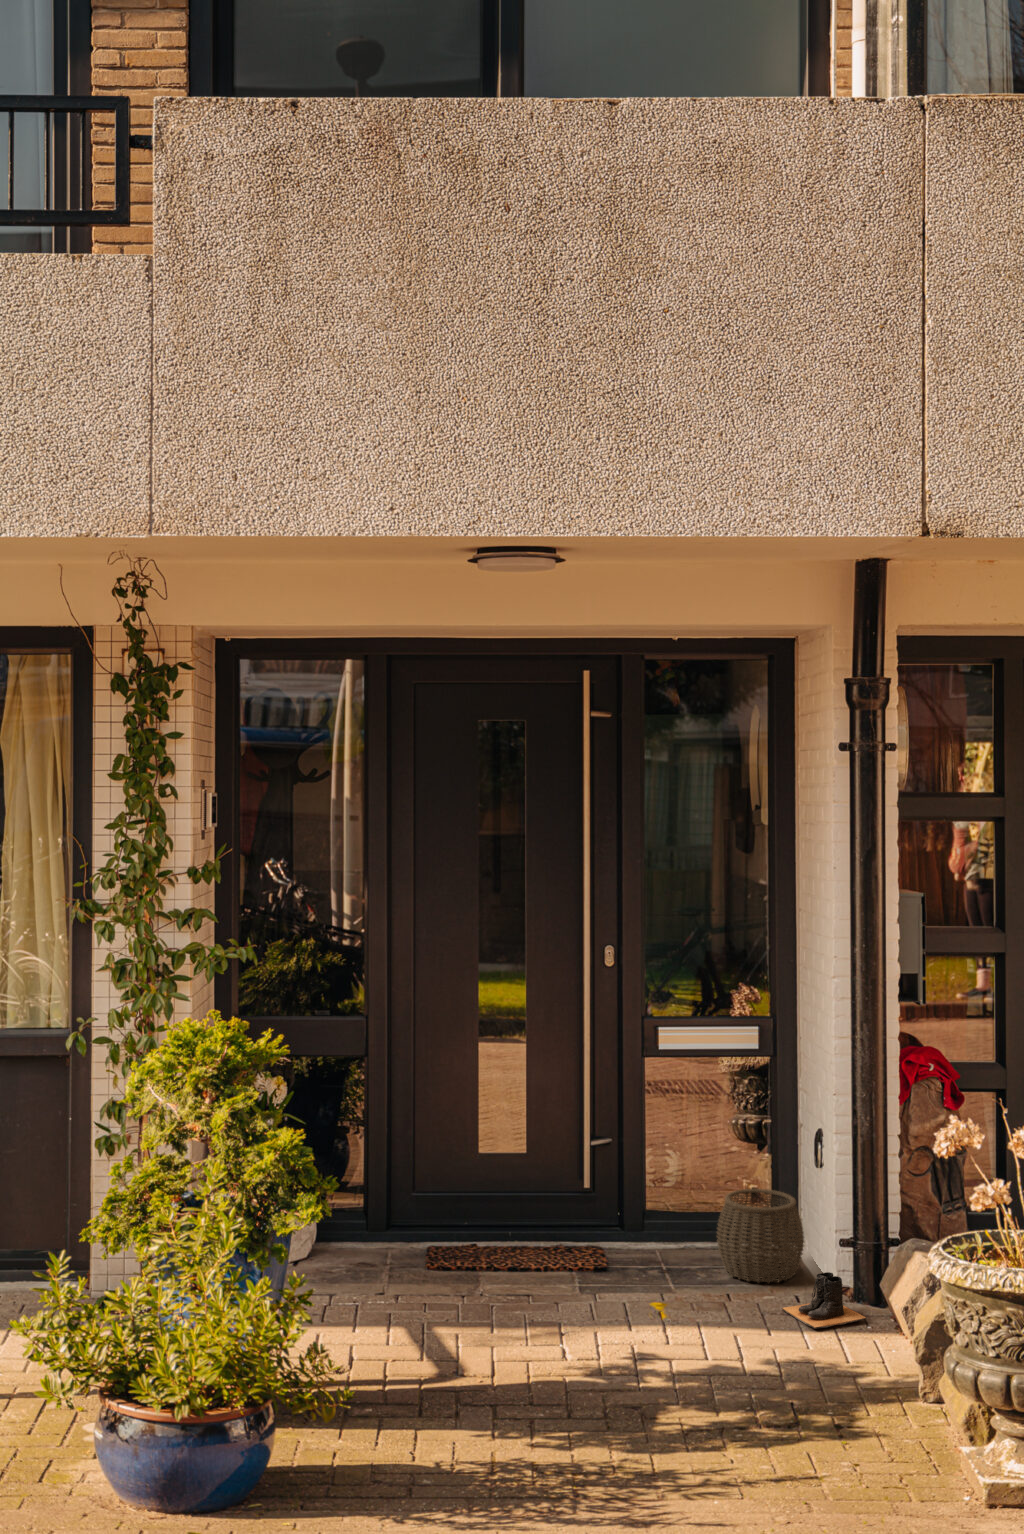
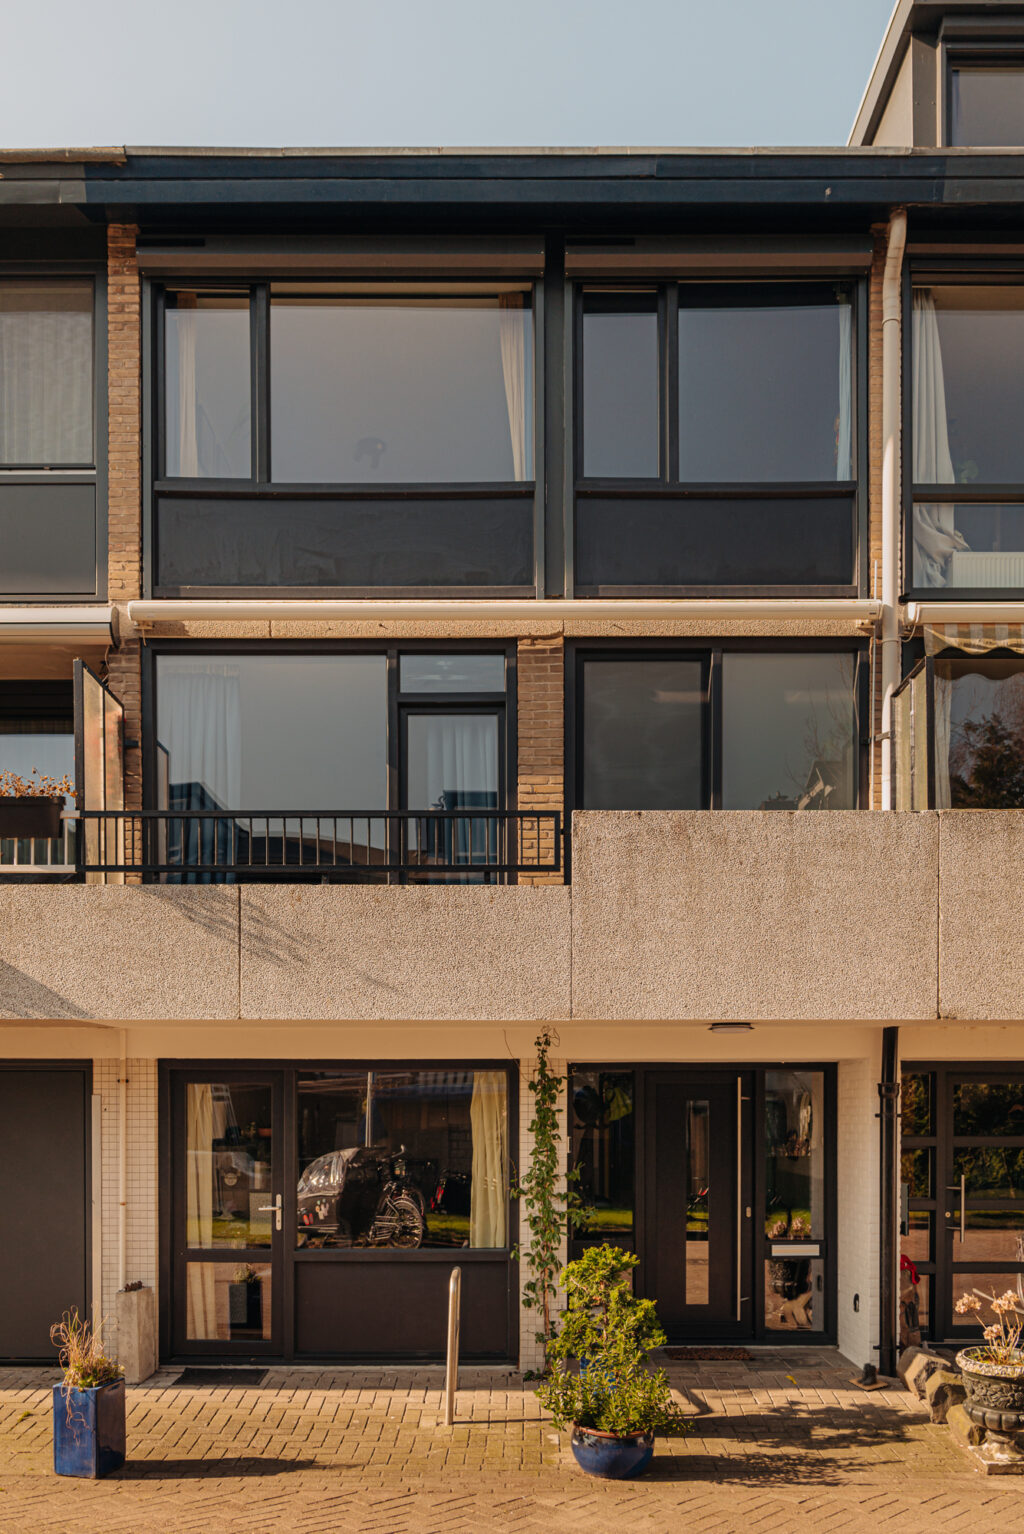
woven basket: present [717,1189,804,1283] -> none [809,1319,852,1367]

